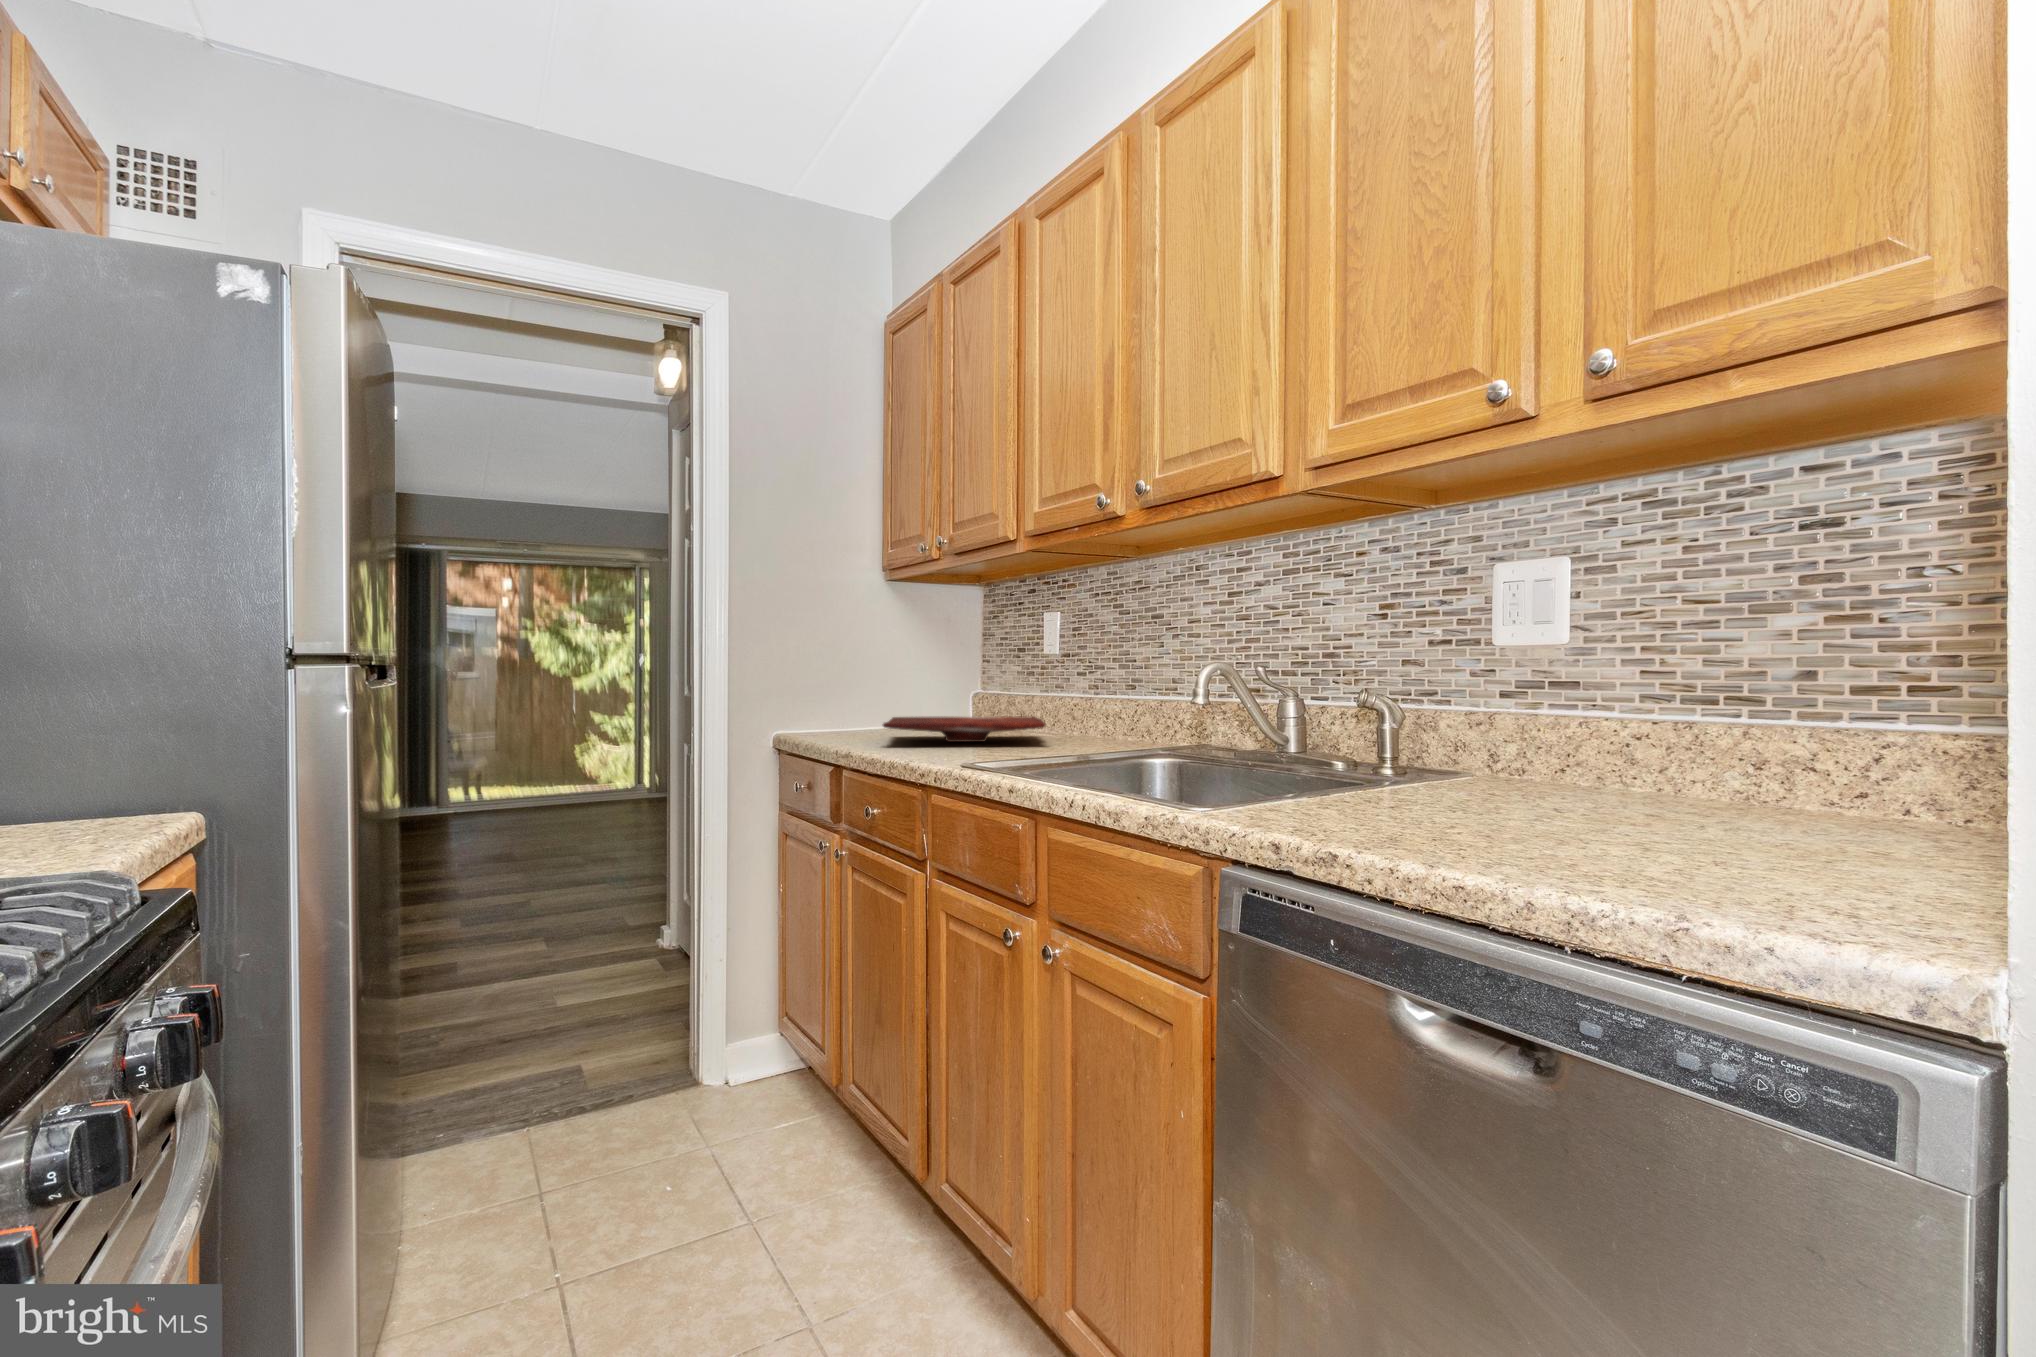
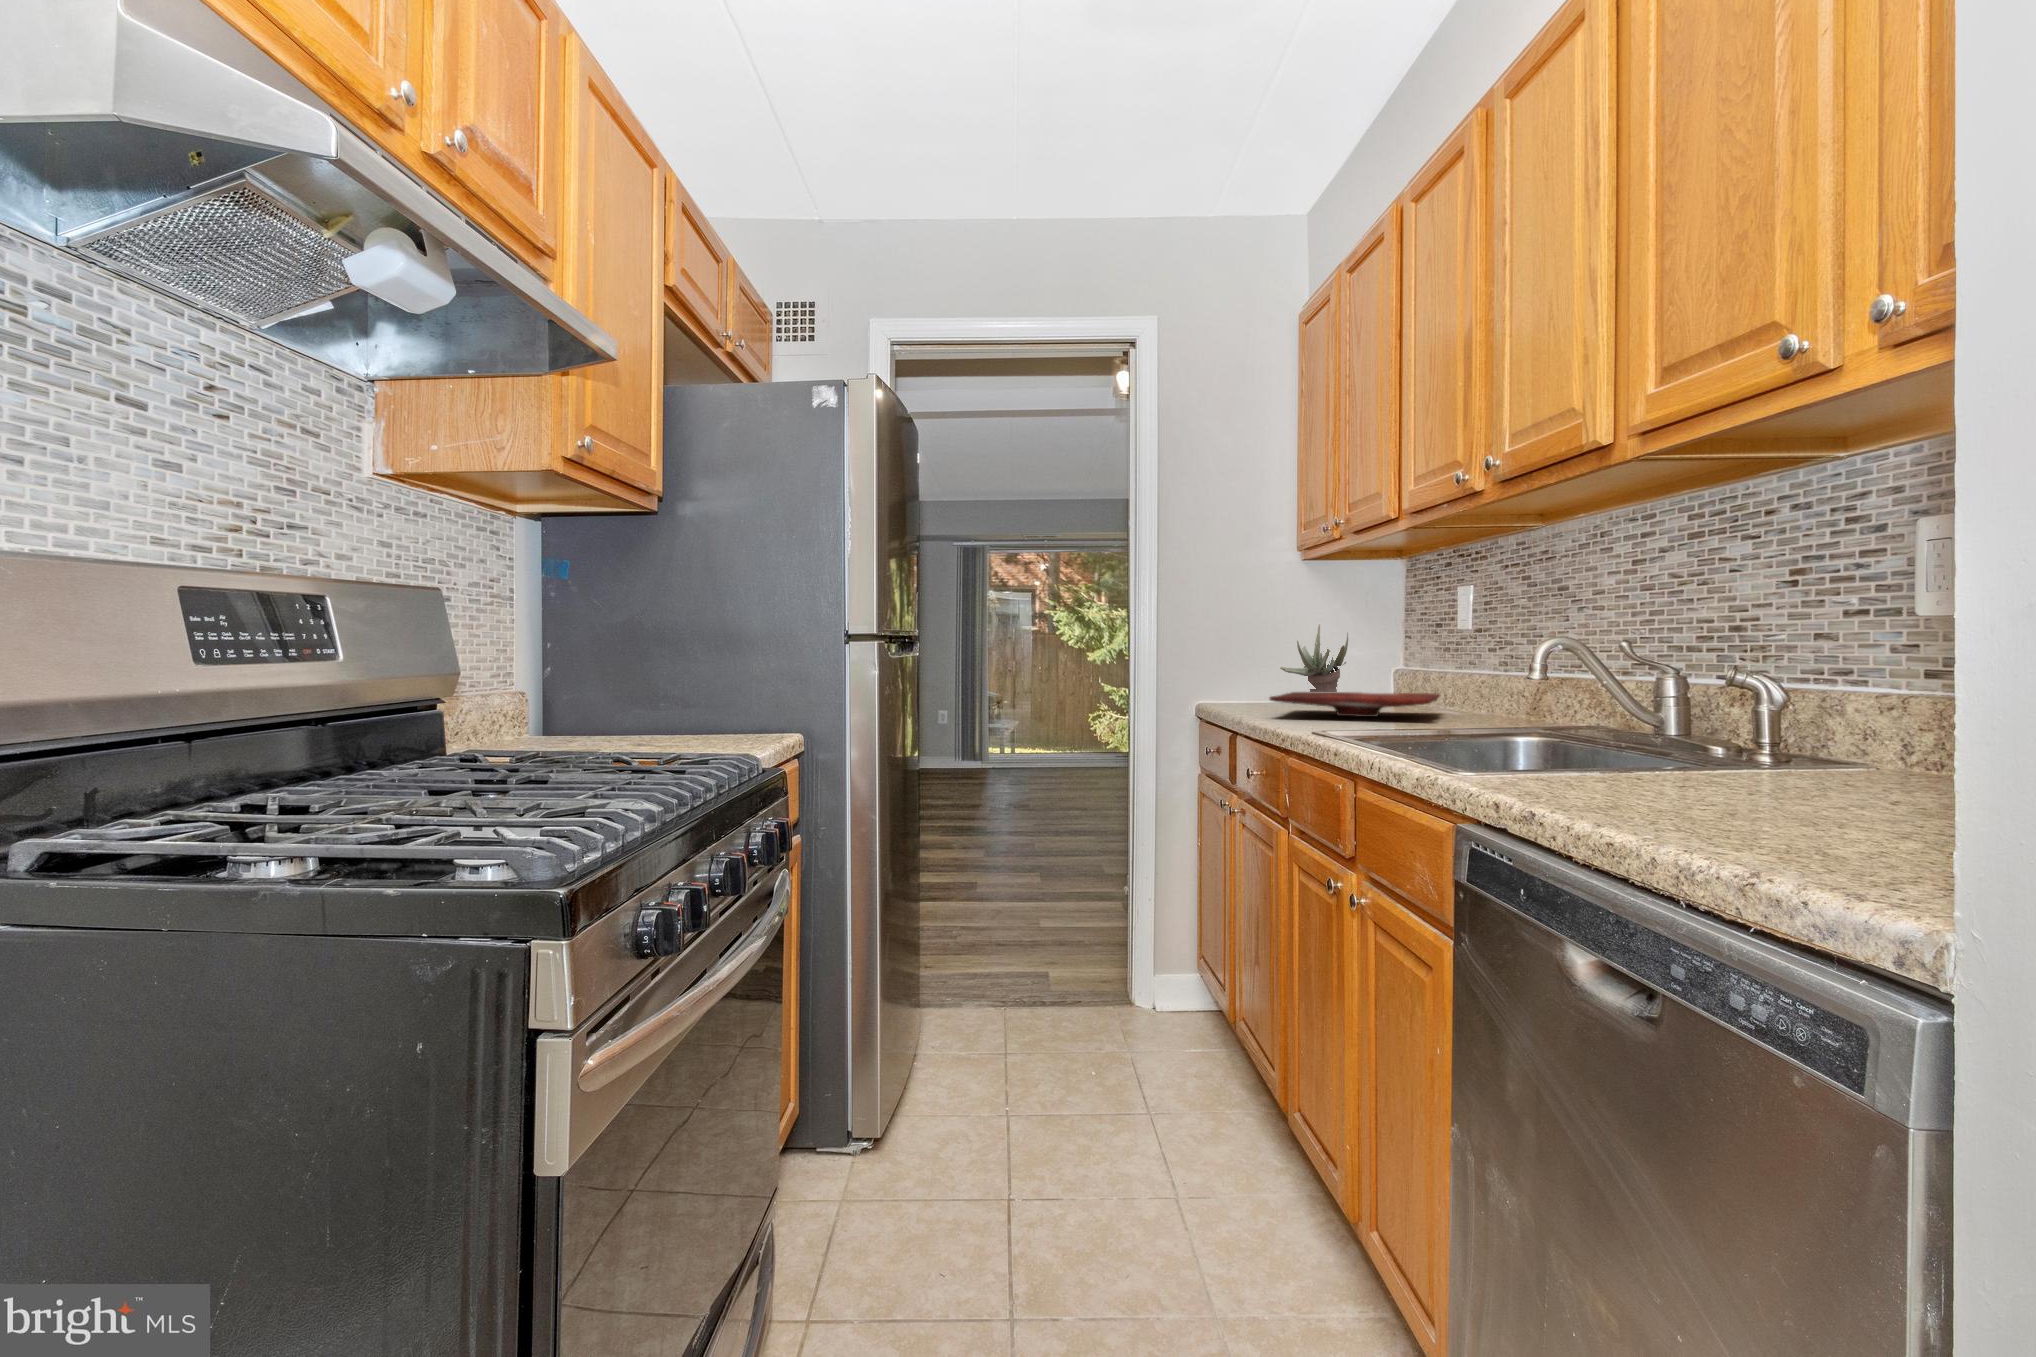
succulent plant: none [867,646,931,725] -> present [1280,624,1348,692]

